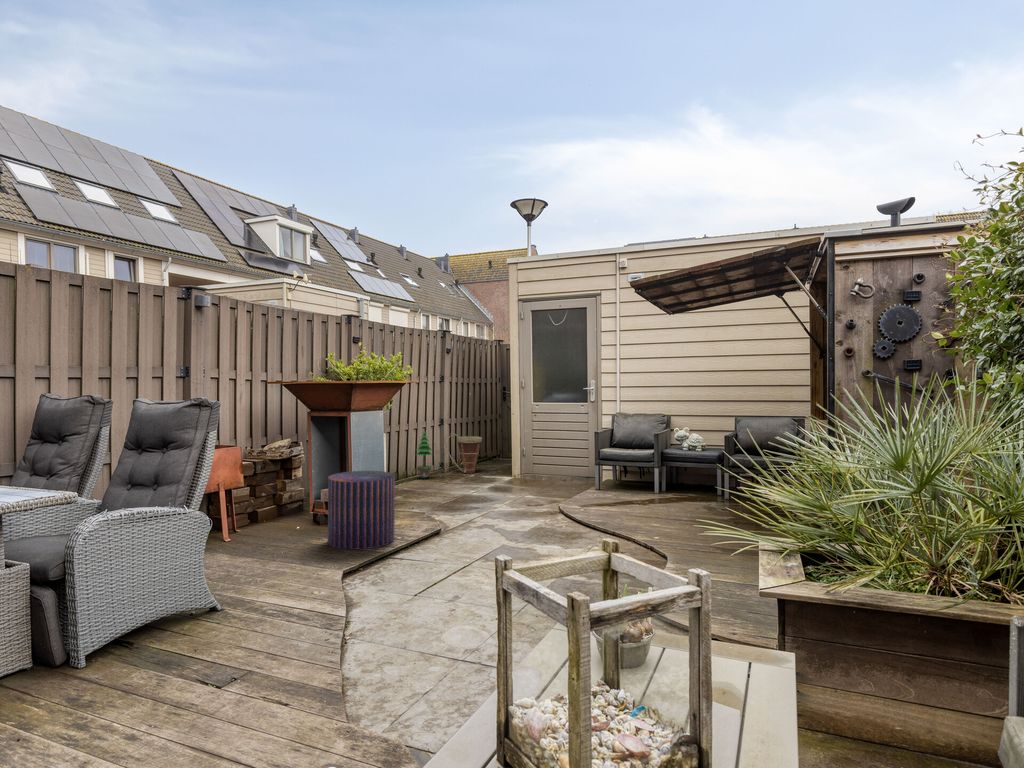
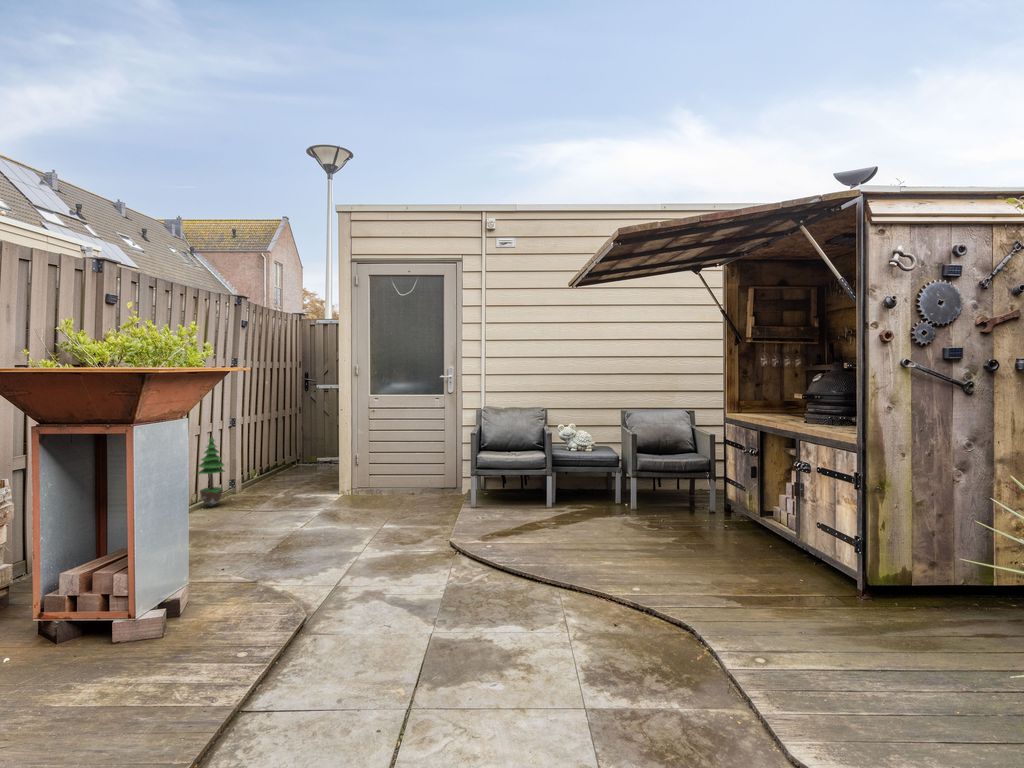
basket: present [444,434,482,473] -> none [236,438,293,492]
pouf: present [328,471,395,549] -> none [95,529,246,713]

